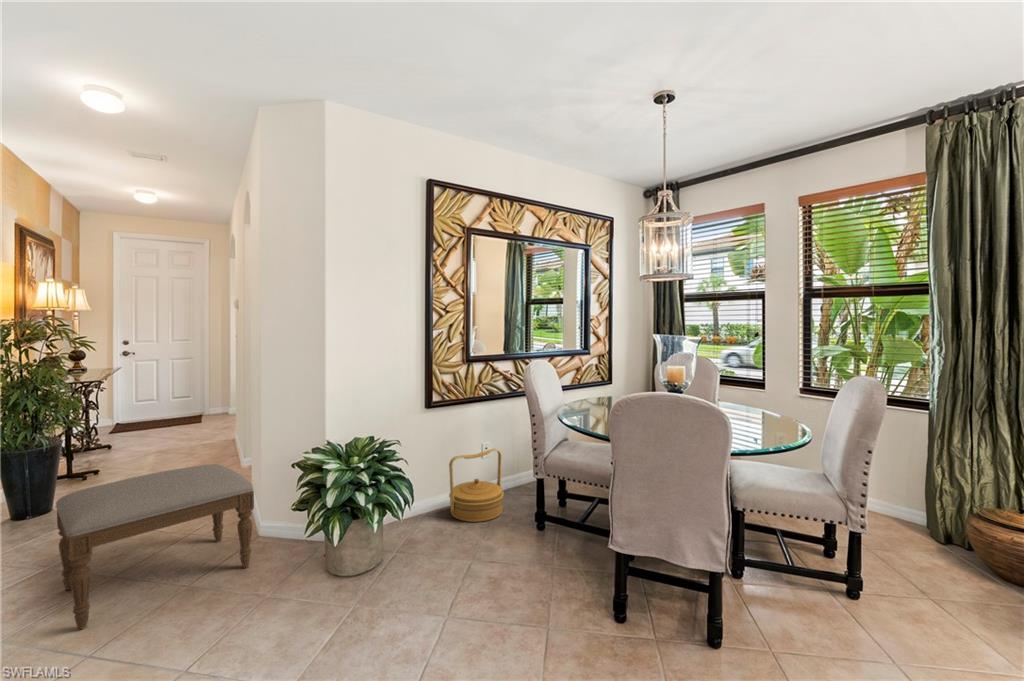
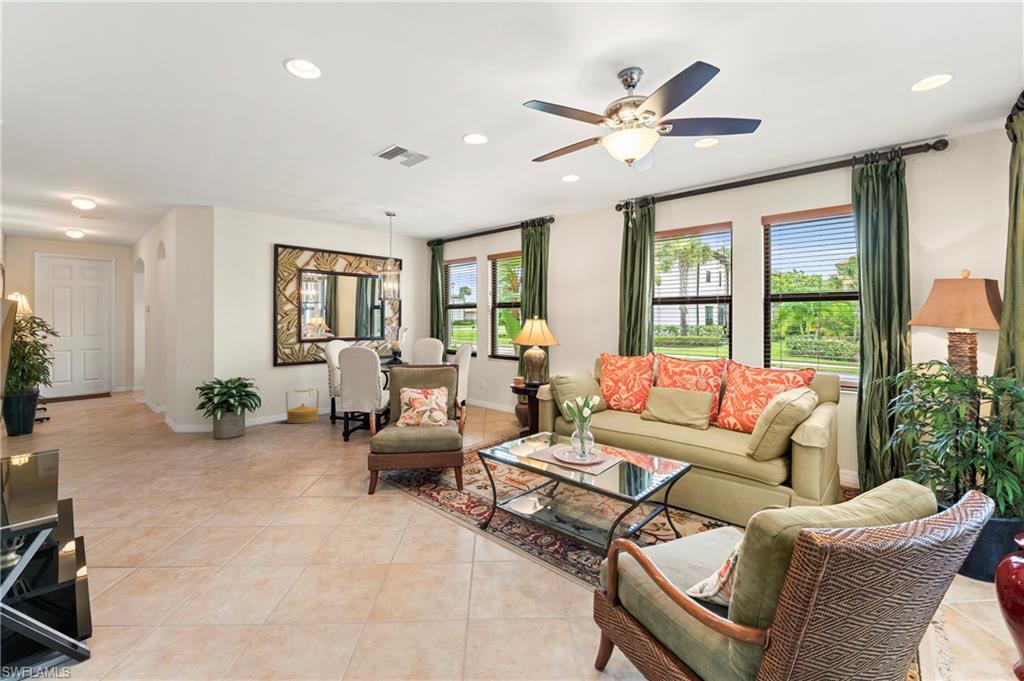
ottoman: present [56,464,254,629] -> none [70,391,175,452]

